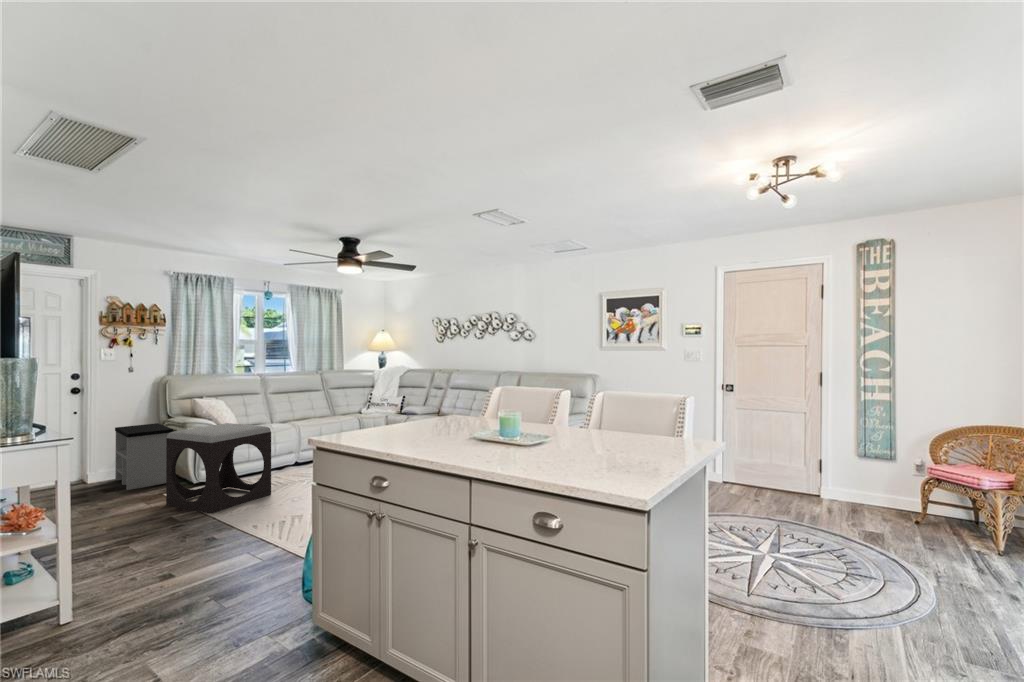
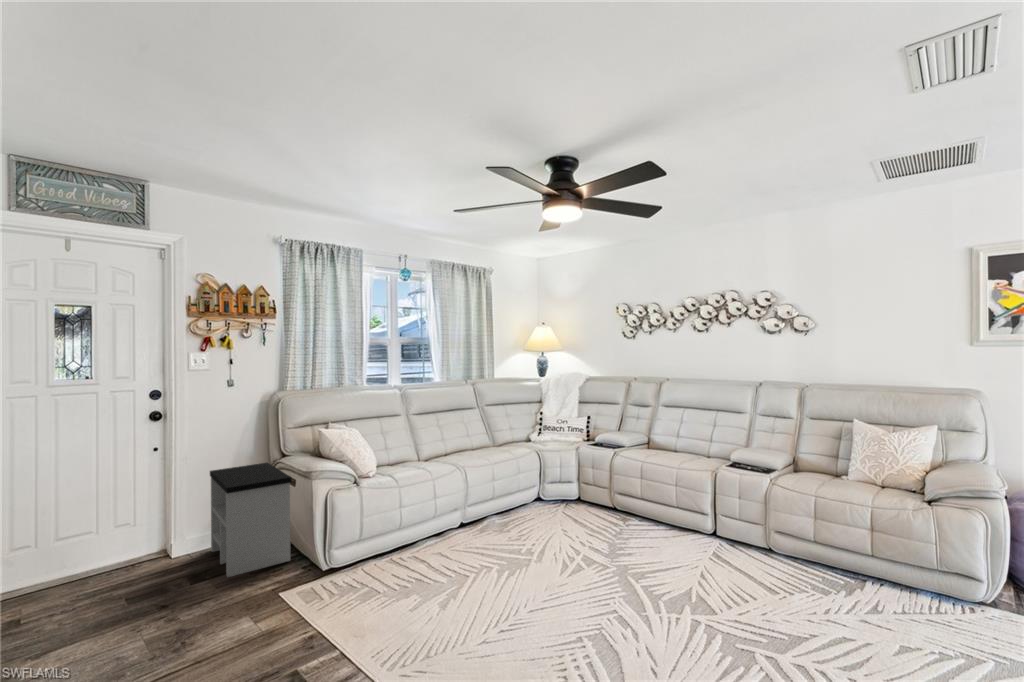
footstool: present [166,423,271,514] -> none [289,474,457,665]

